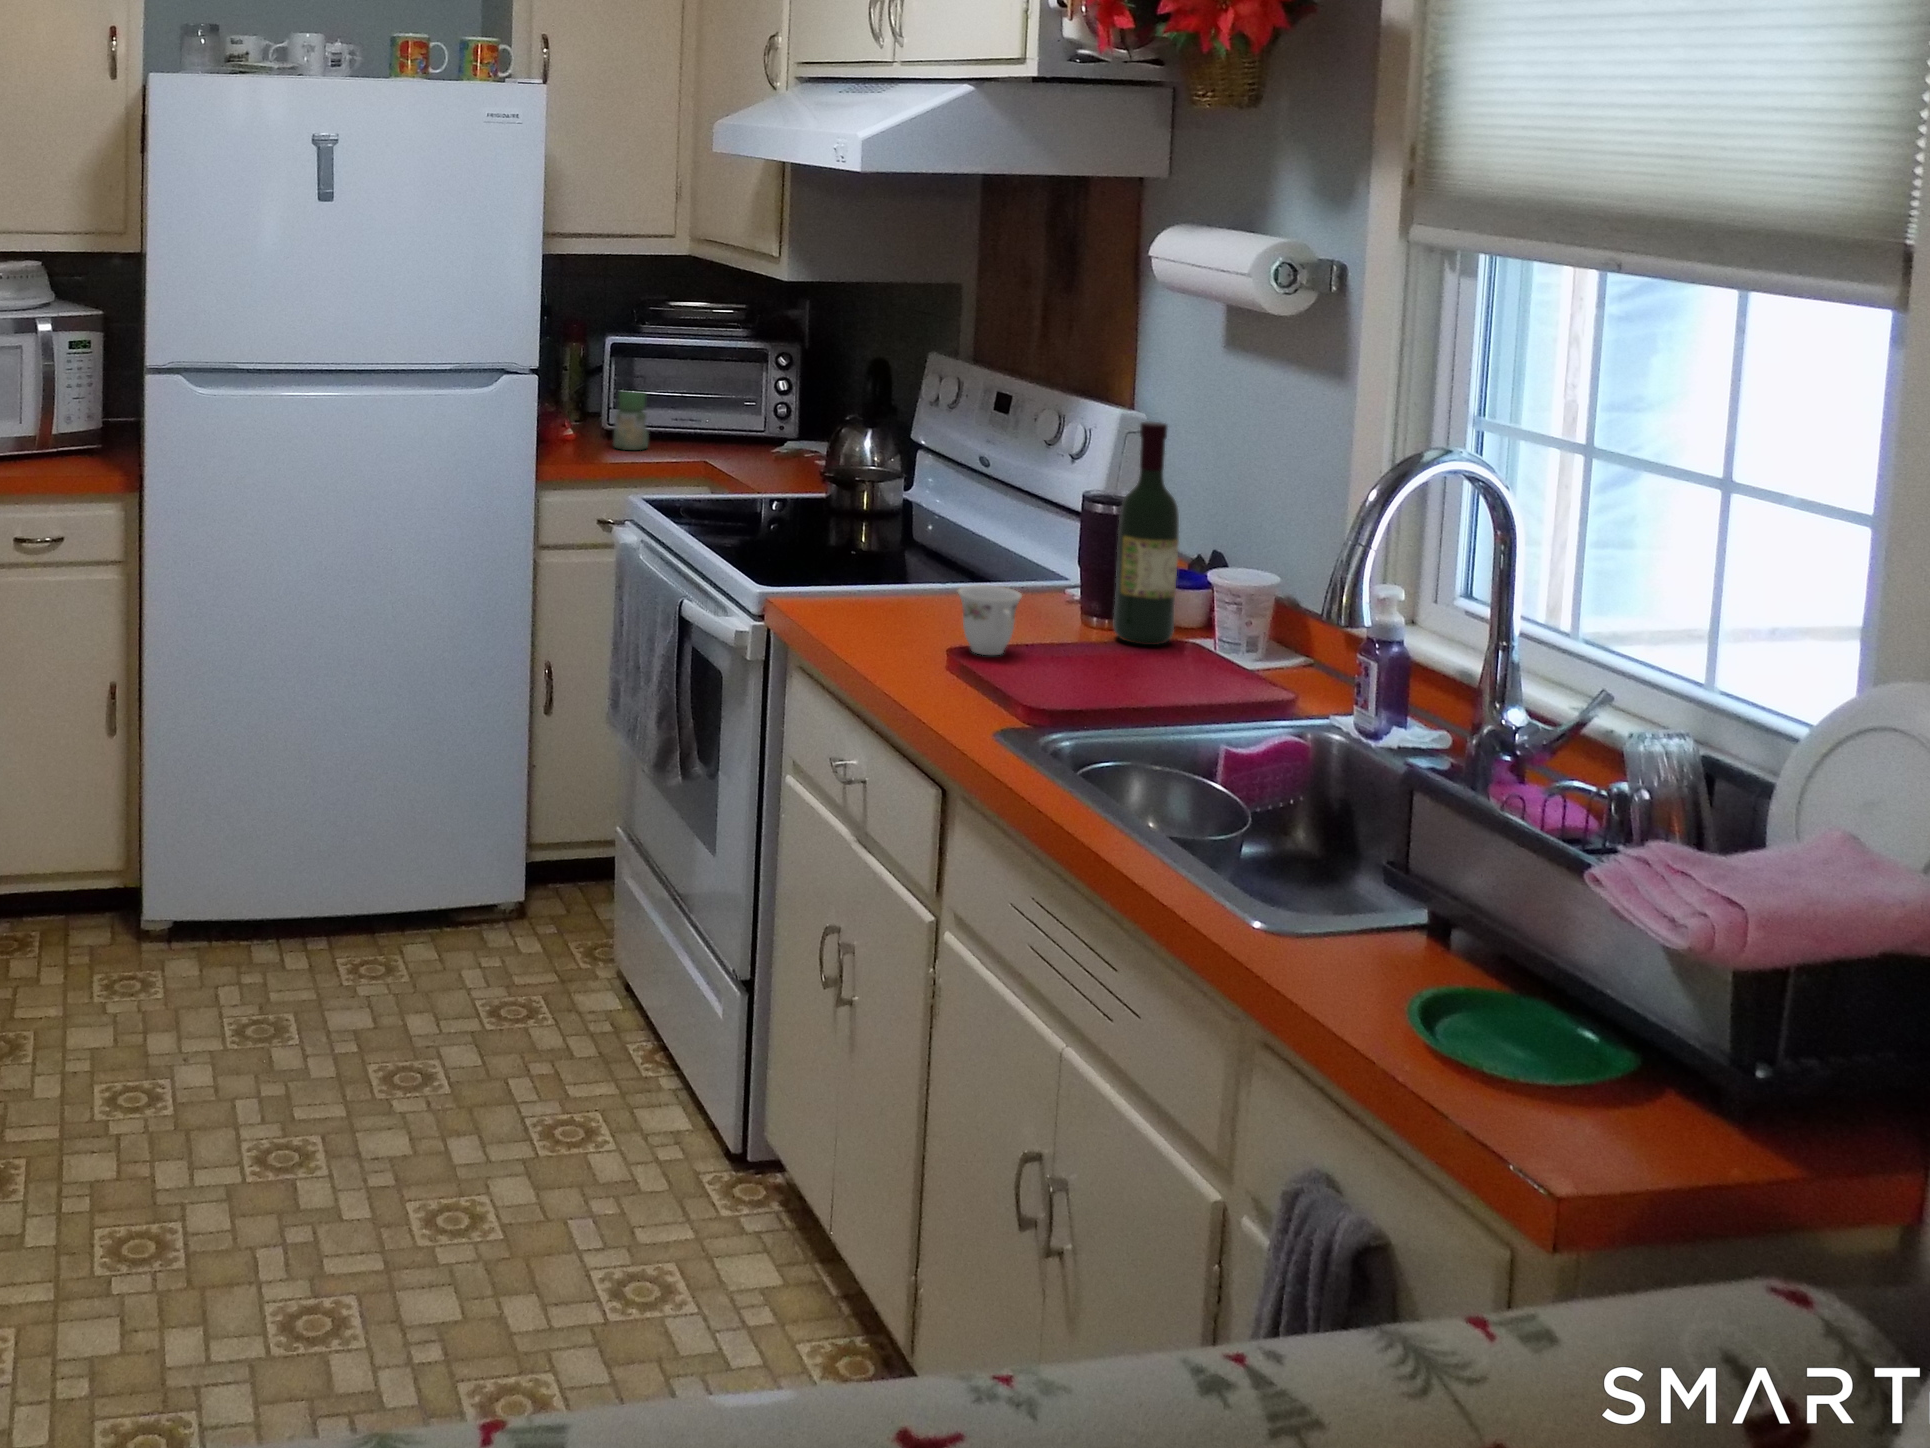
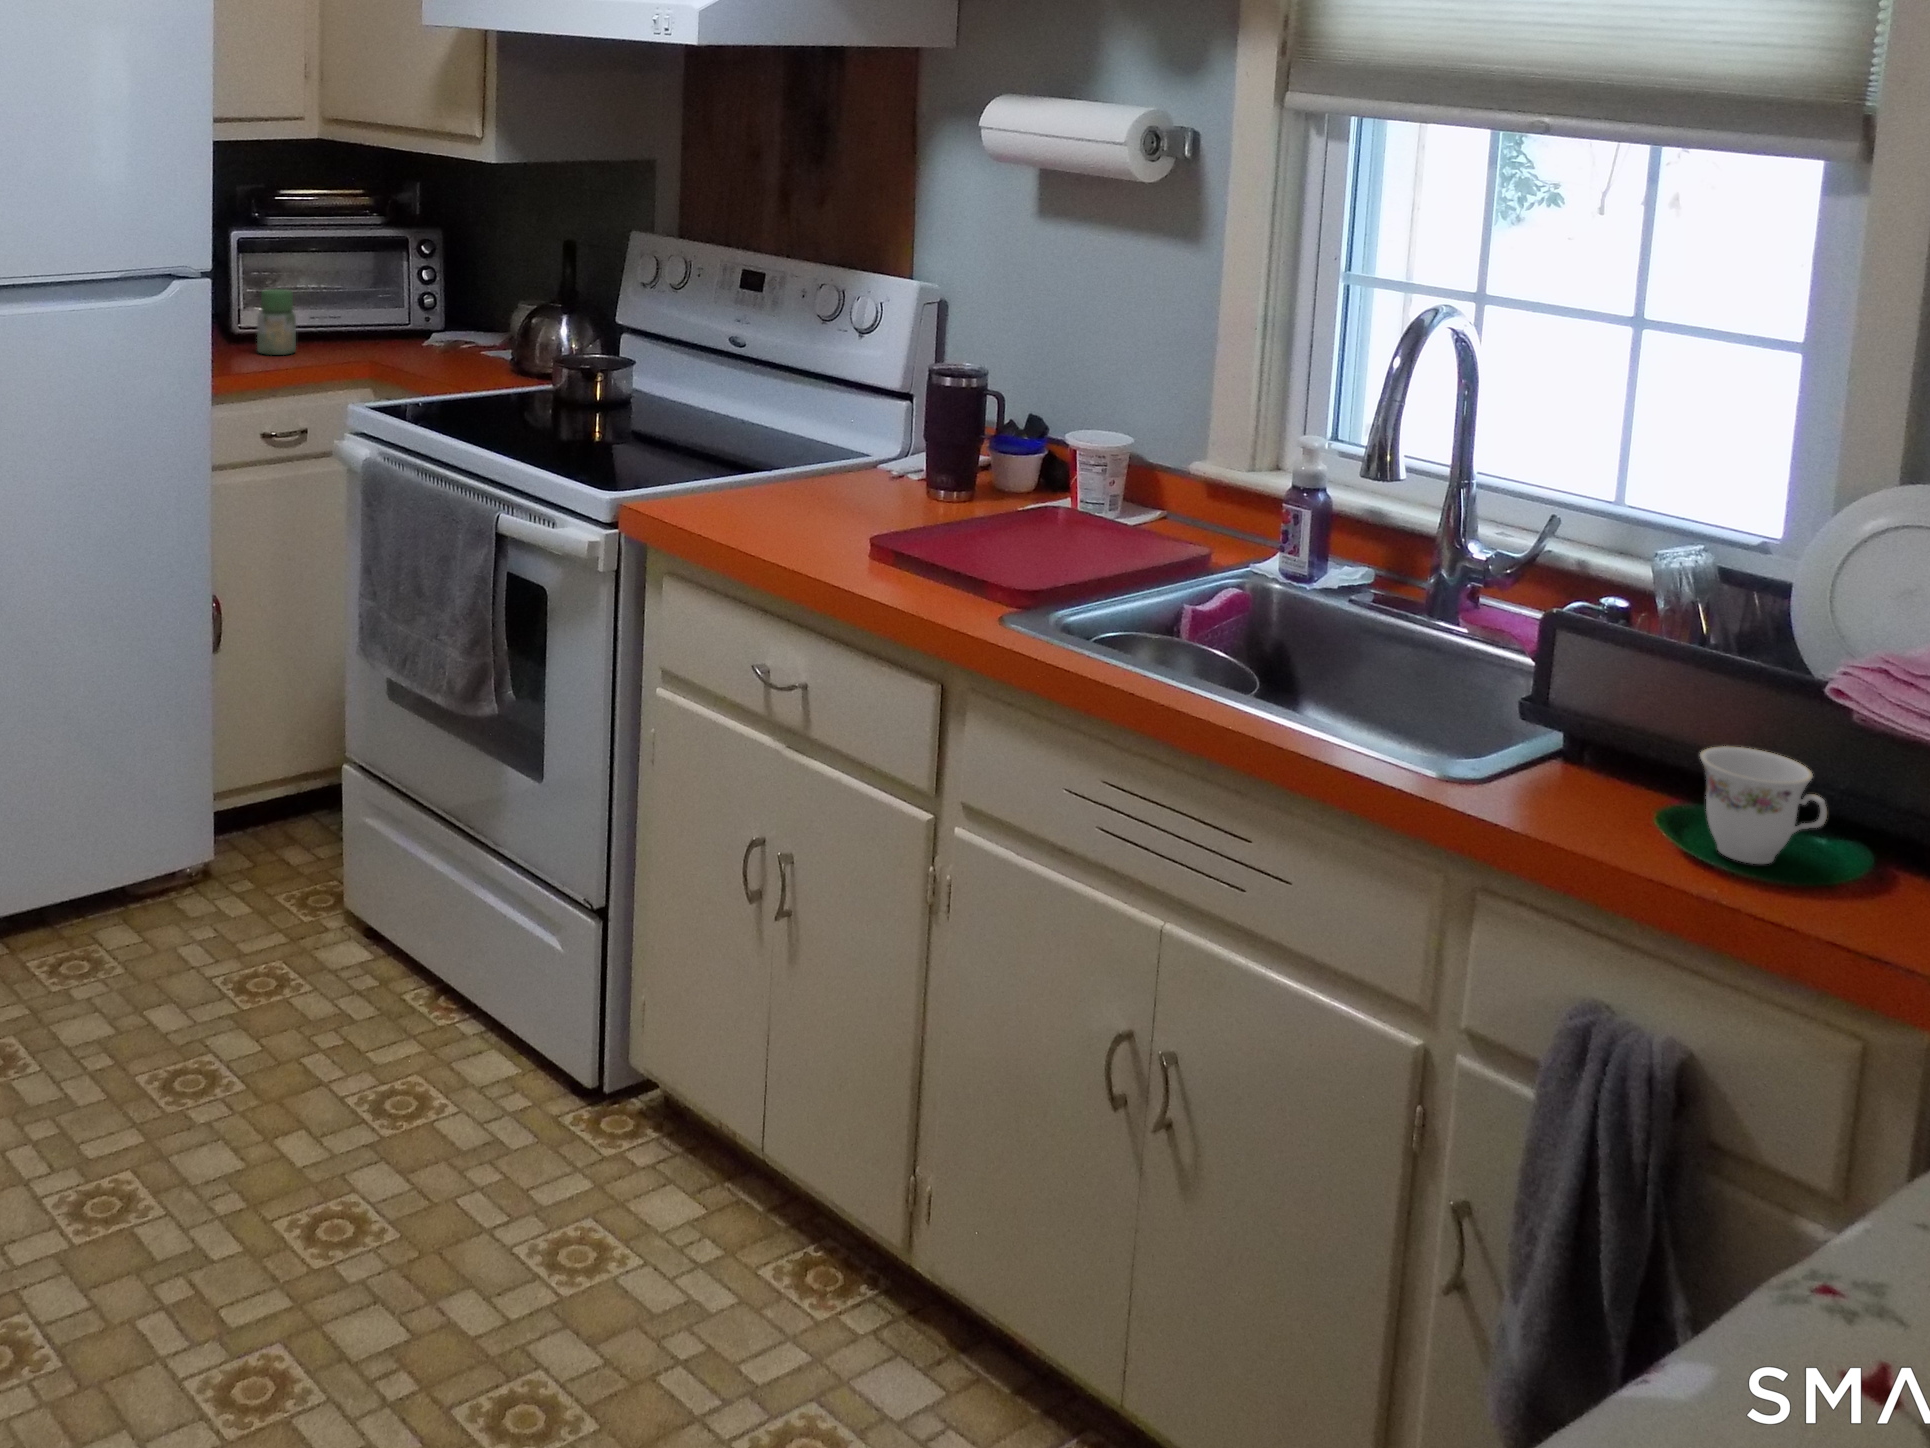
wine bottle: present [1113,422,1179,645] -> none [984,292,1047,511]
teacup: present [958,585,1022,655] -> present [1700,746,1827,864]

